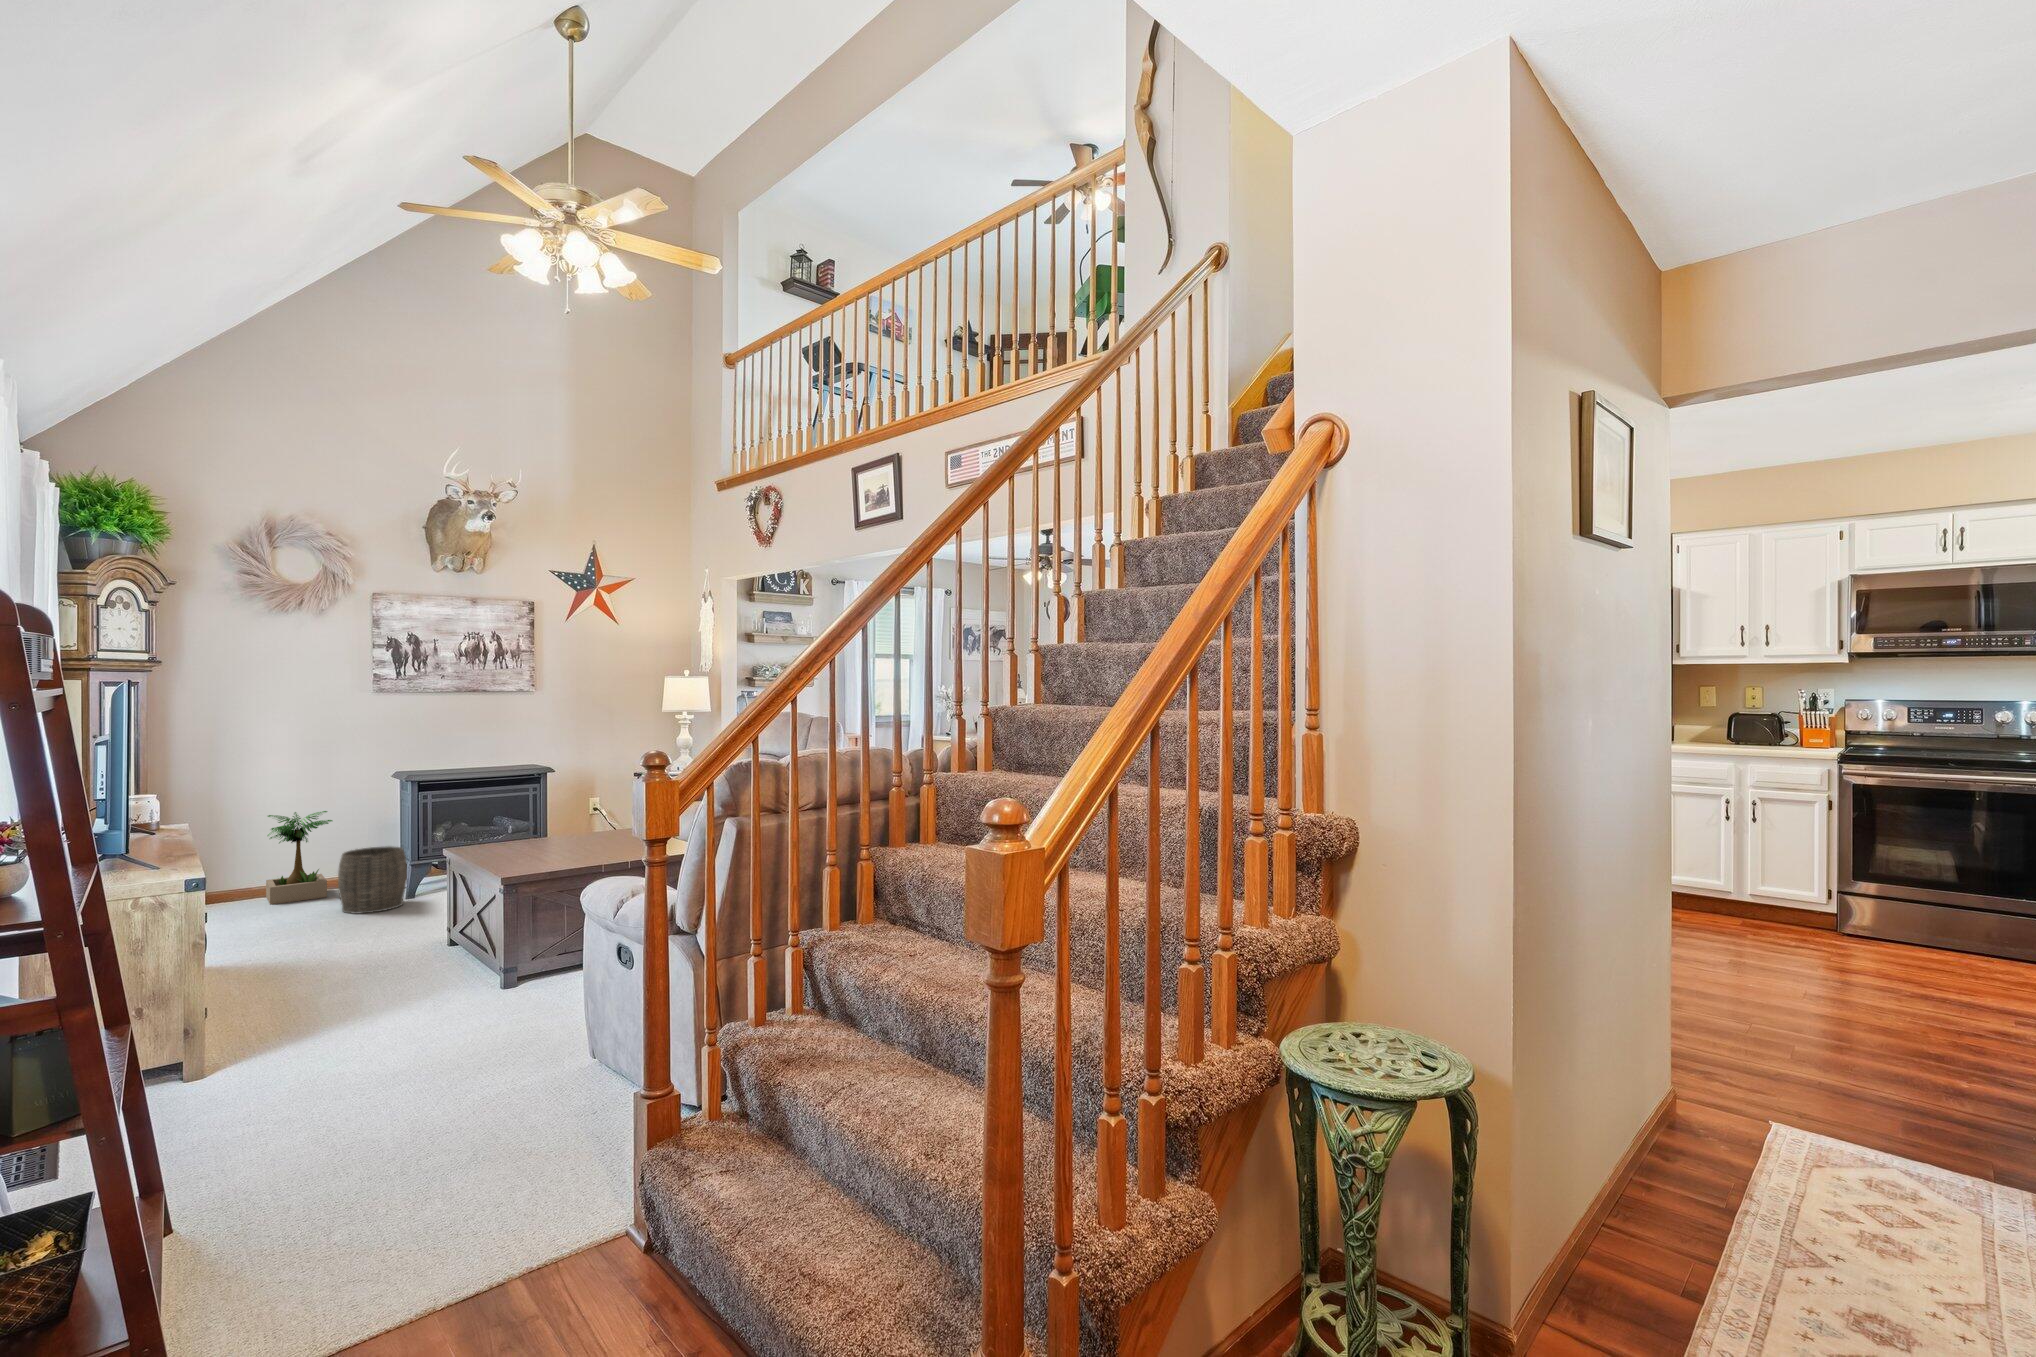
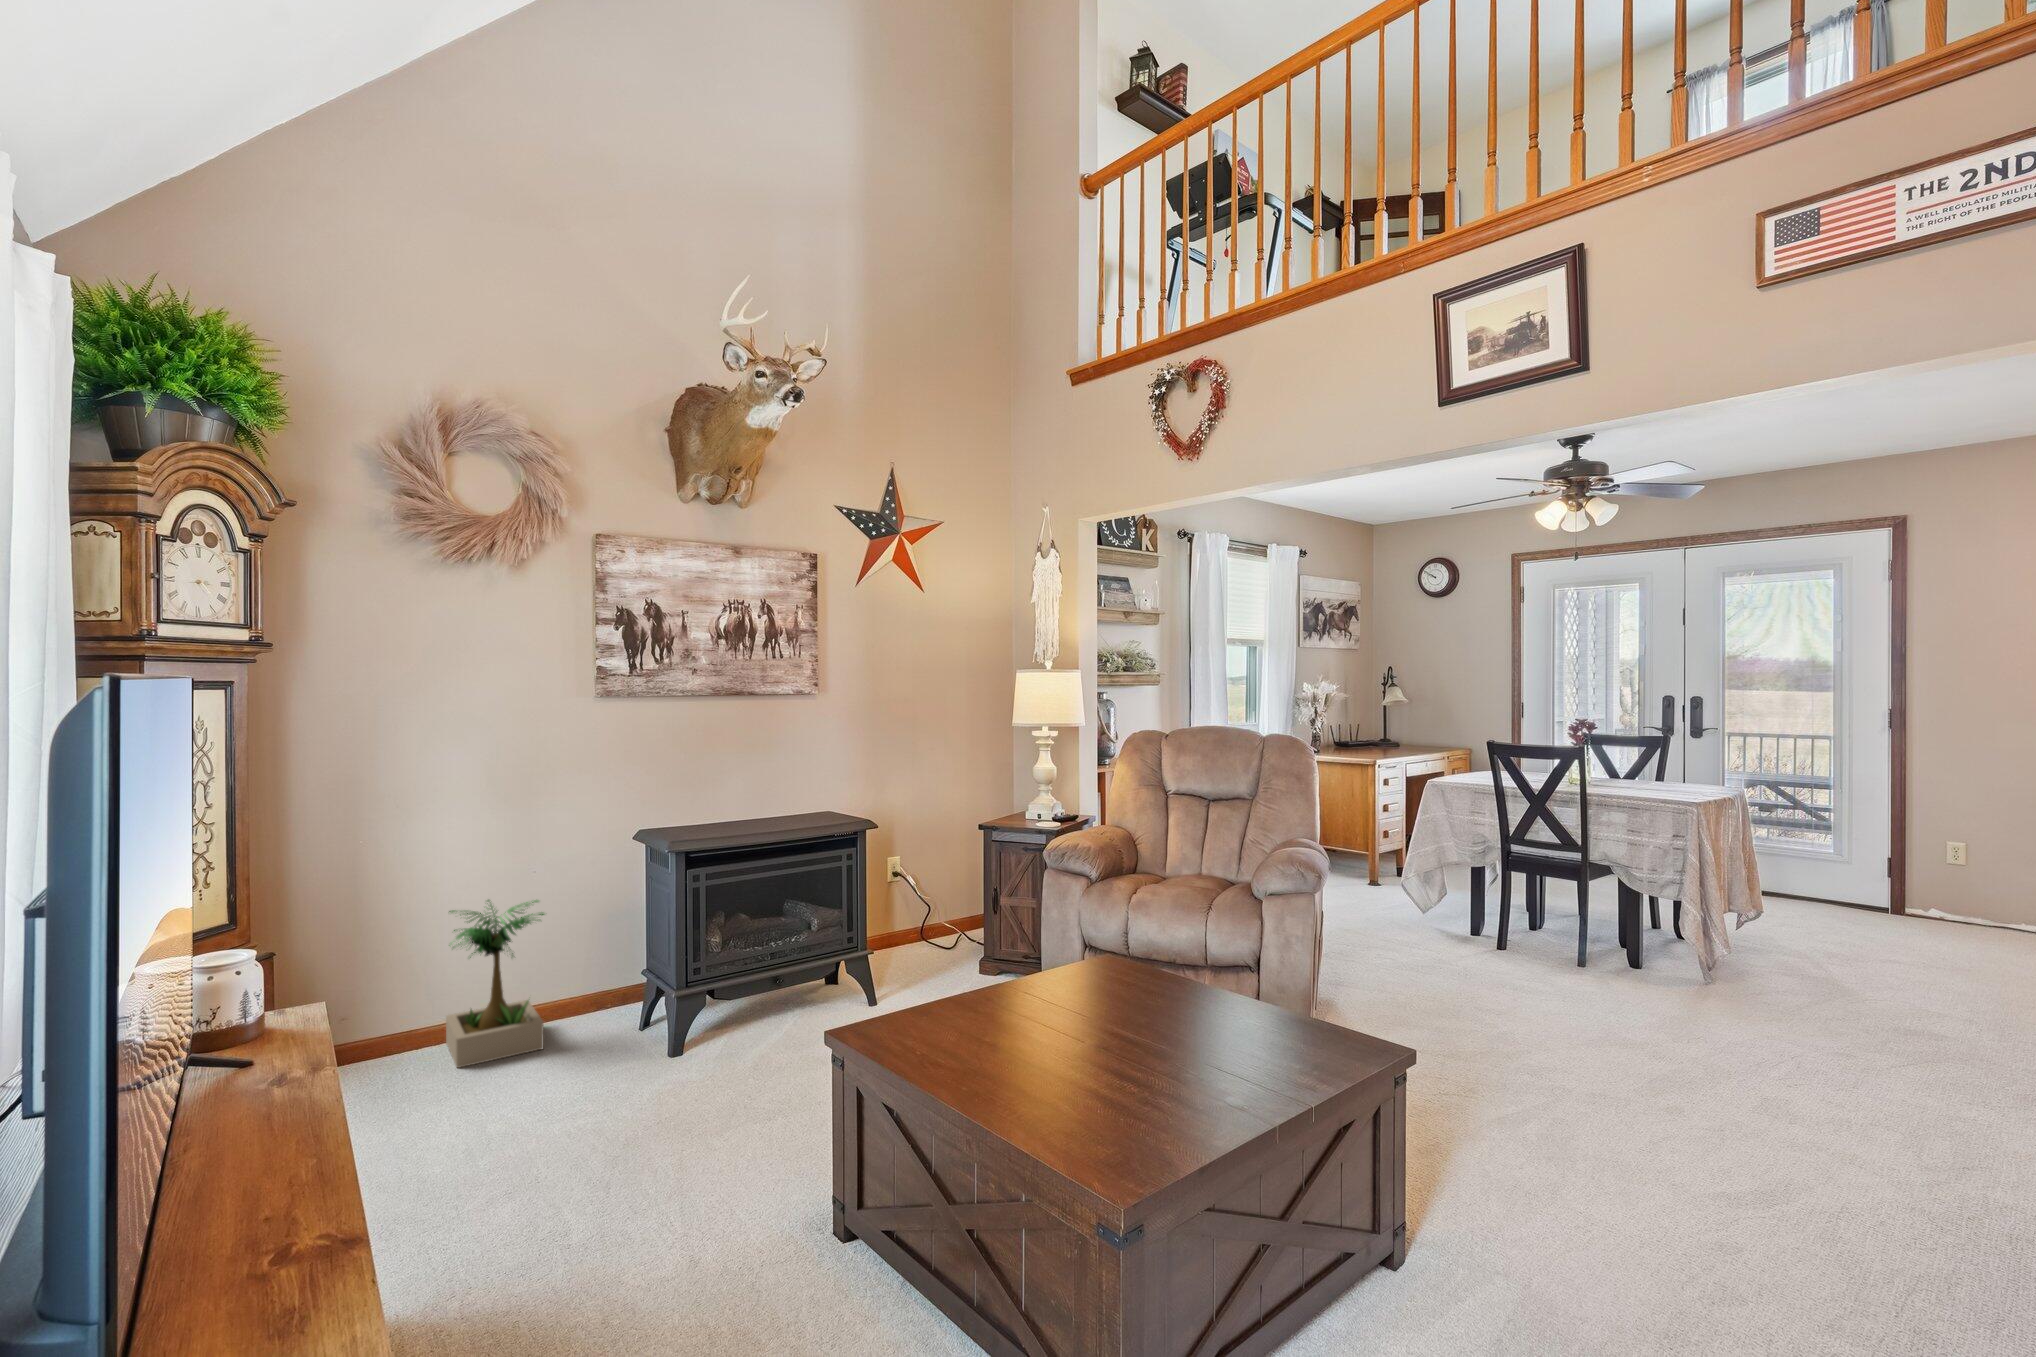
woven basket: present [338,846,407,914] -> none [574,971,682,1104]

